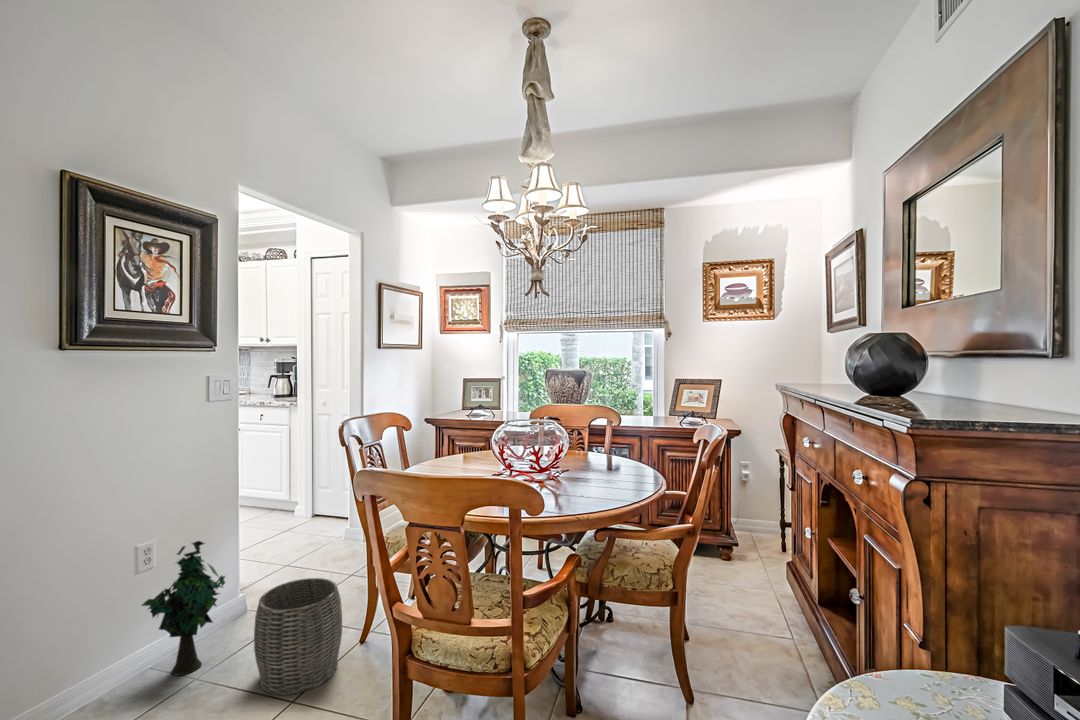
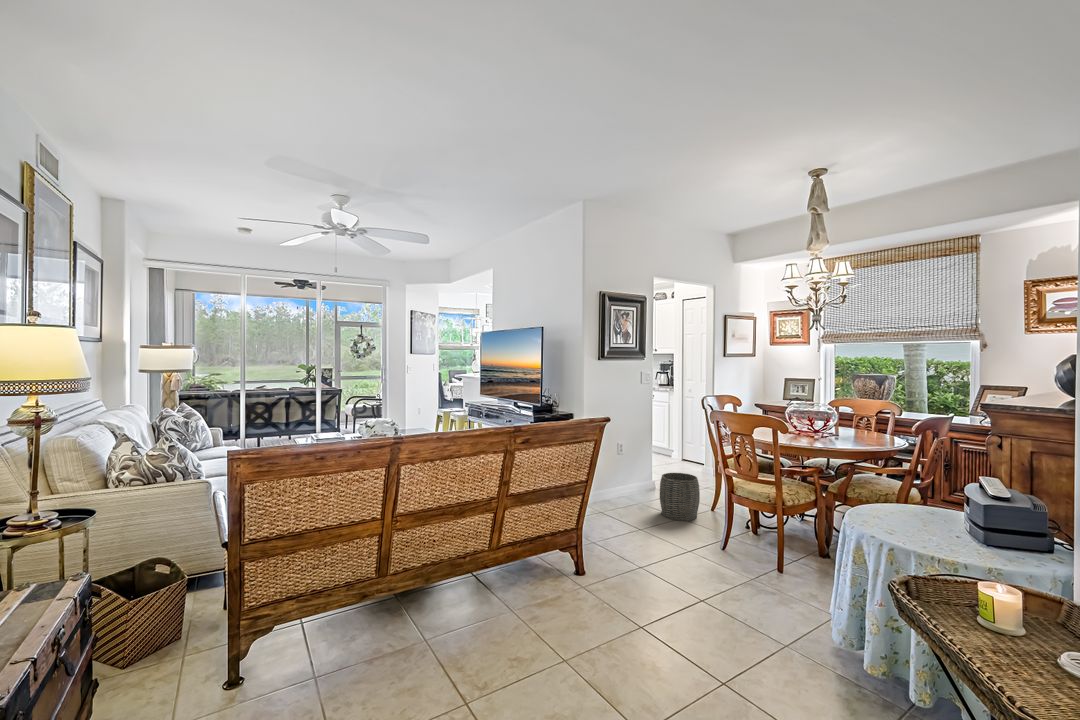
decorative plant: present [142,541,225,675] -> none [614,447,646,504]

